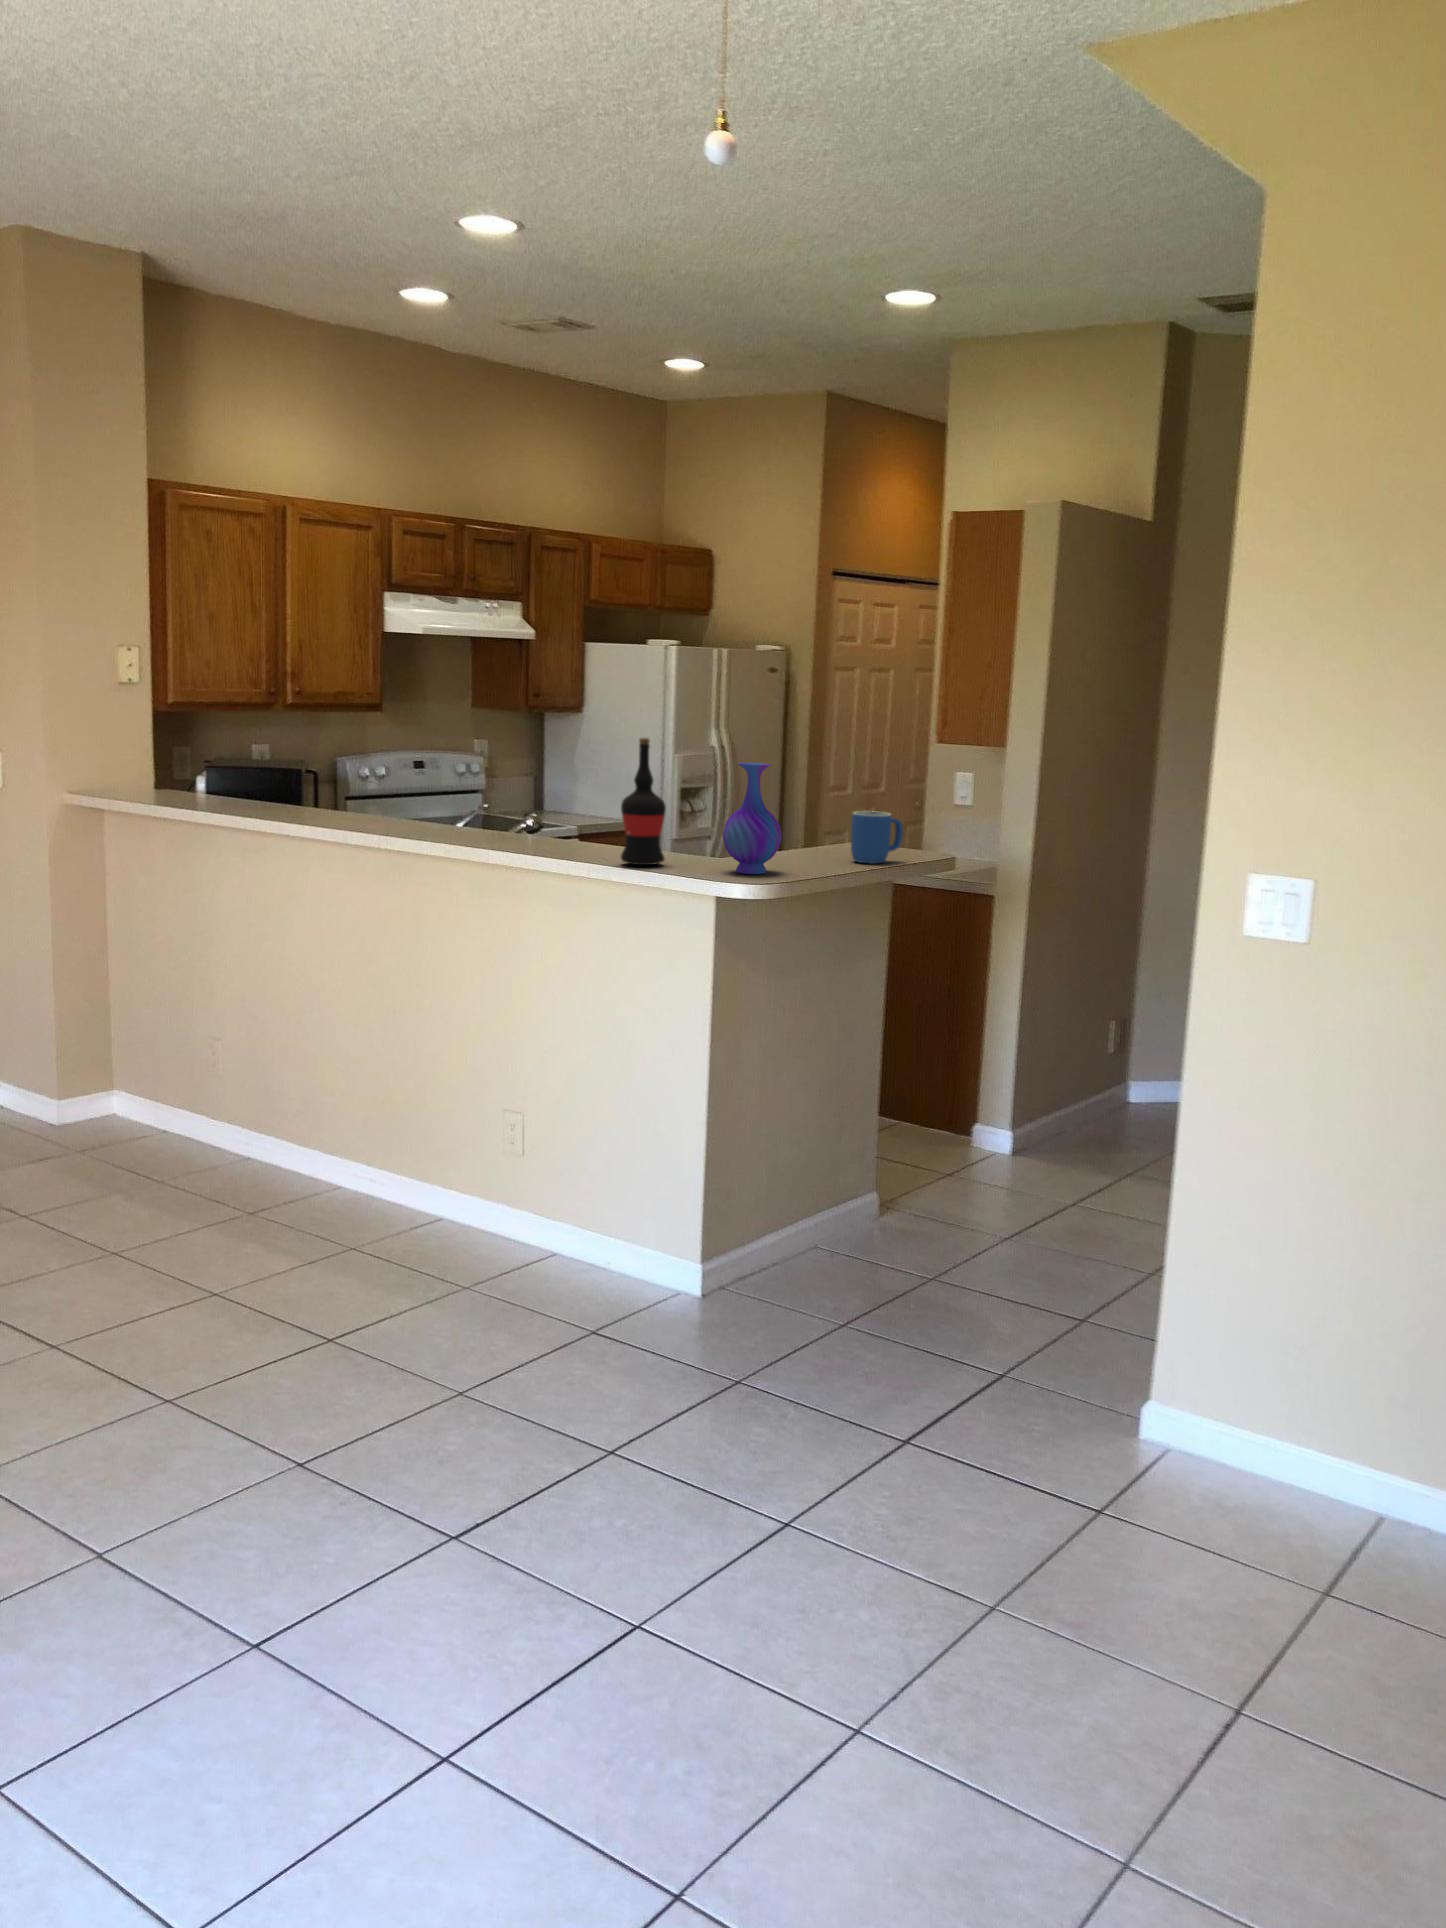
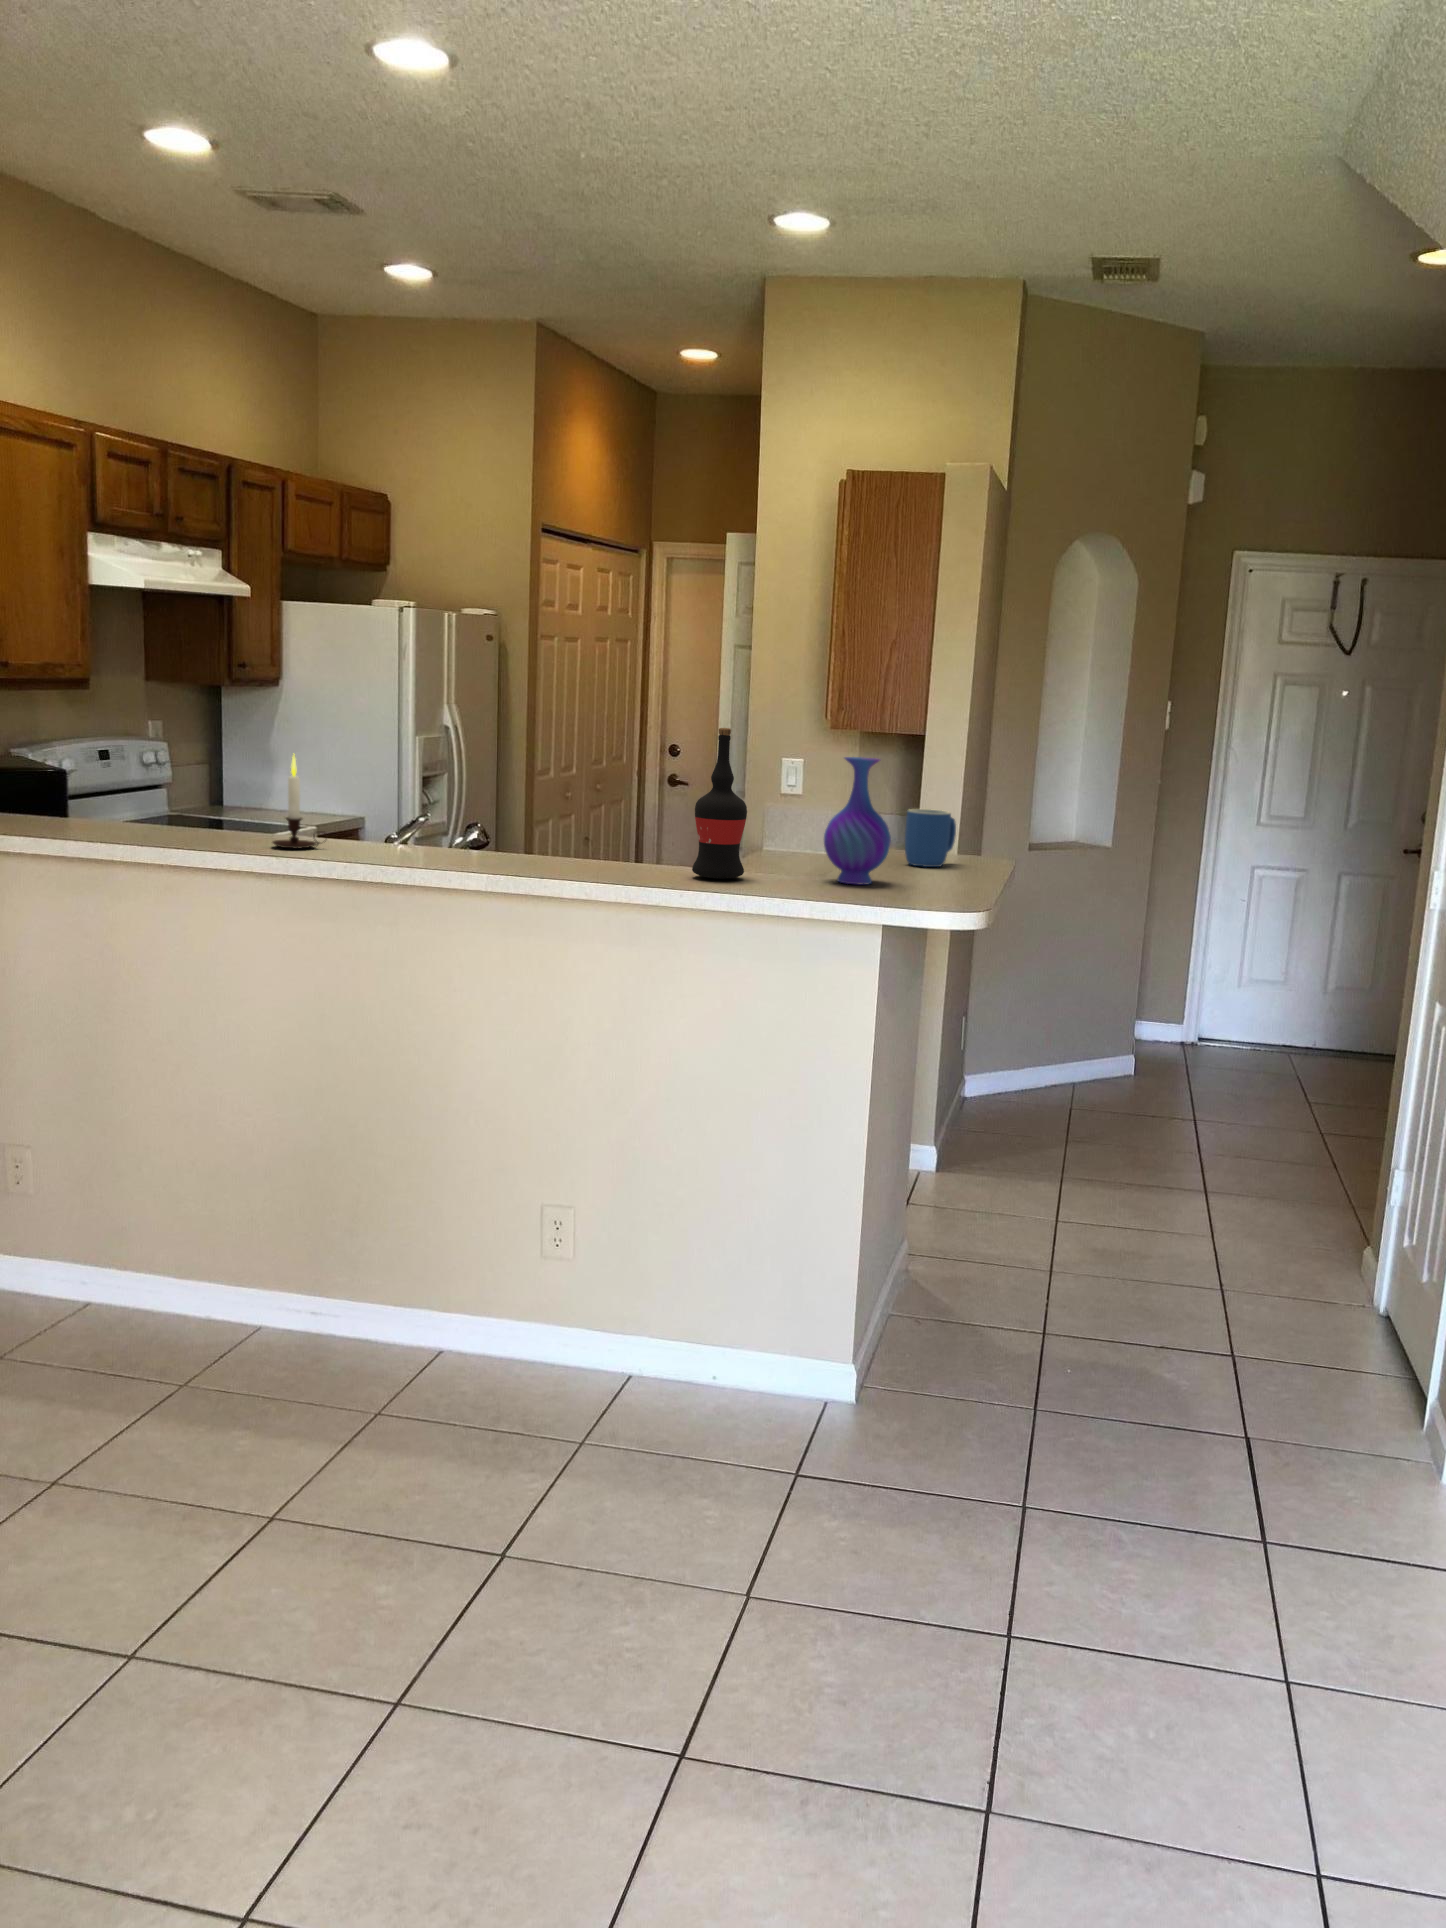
candle: none [369,760,407,834] -> present [273,756,325,849]

